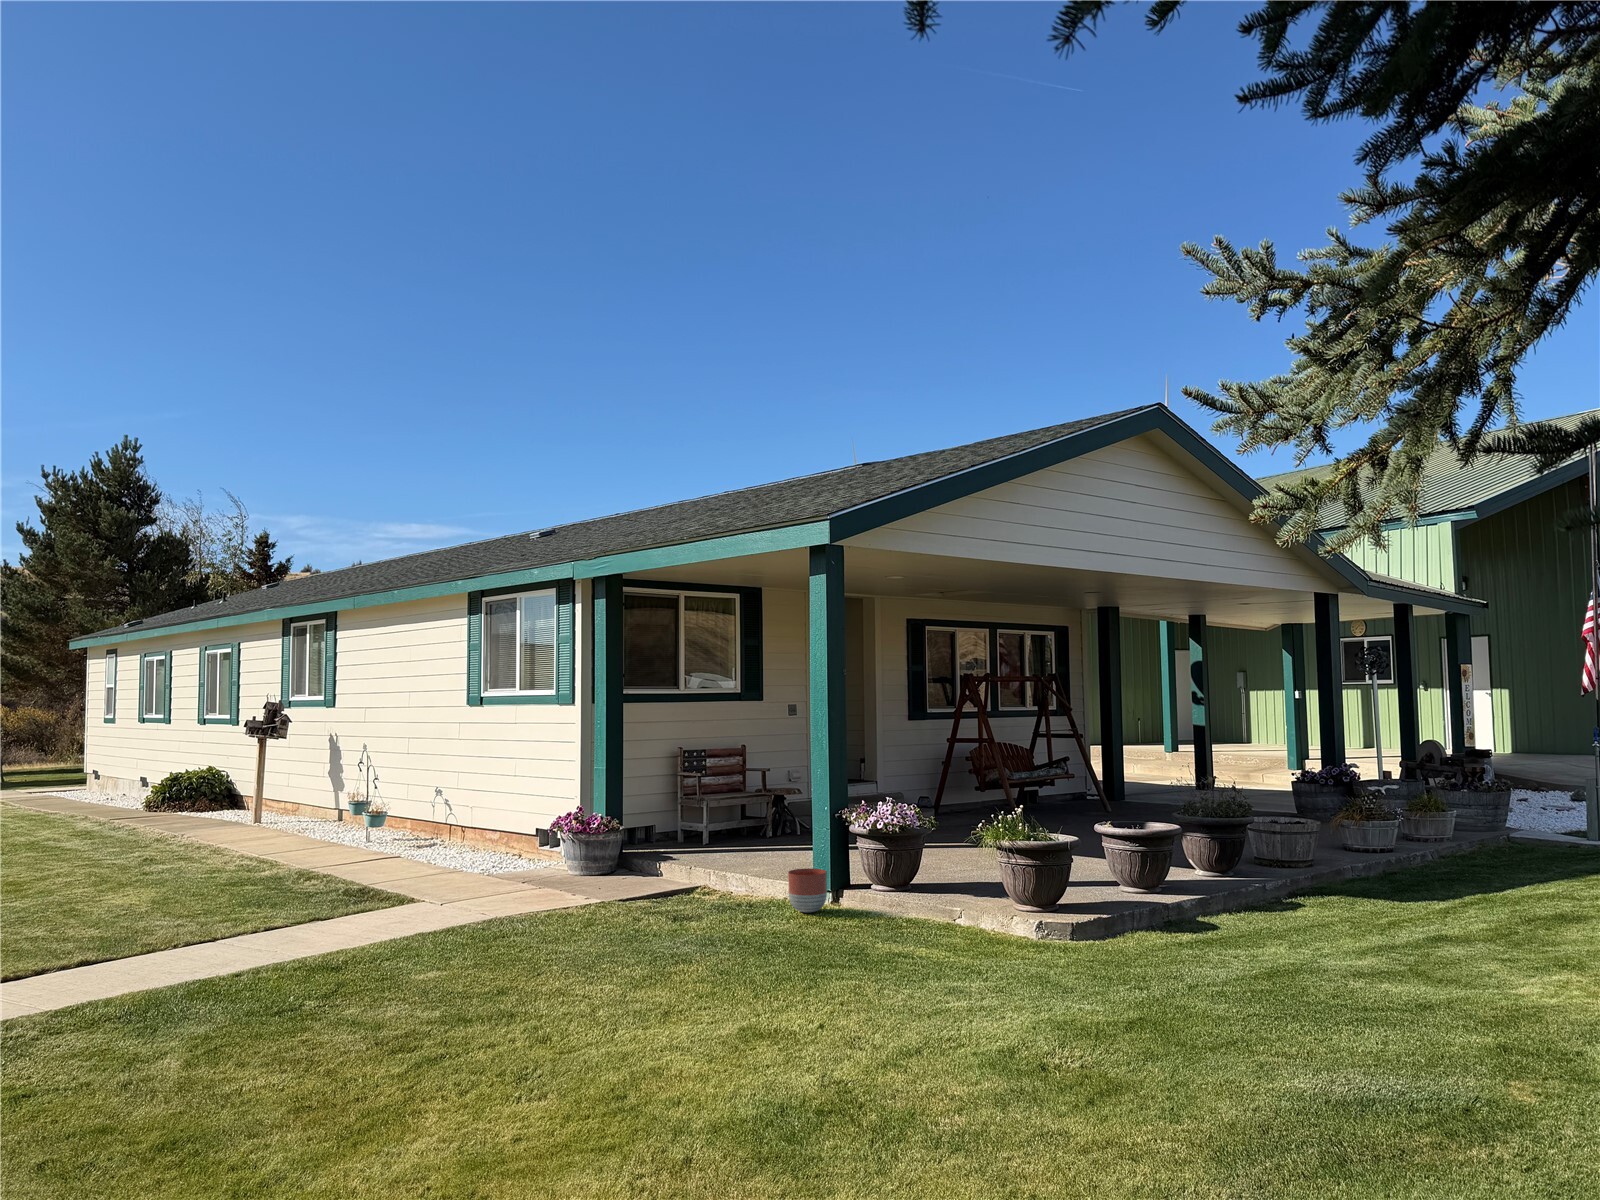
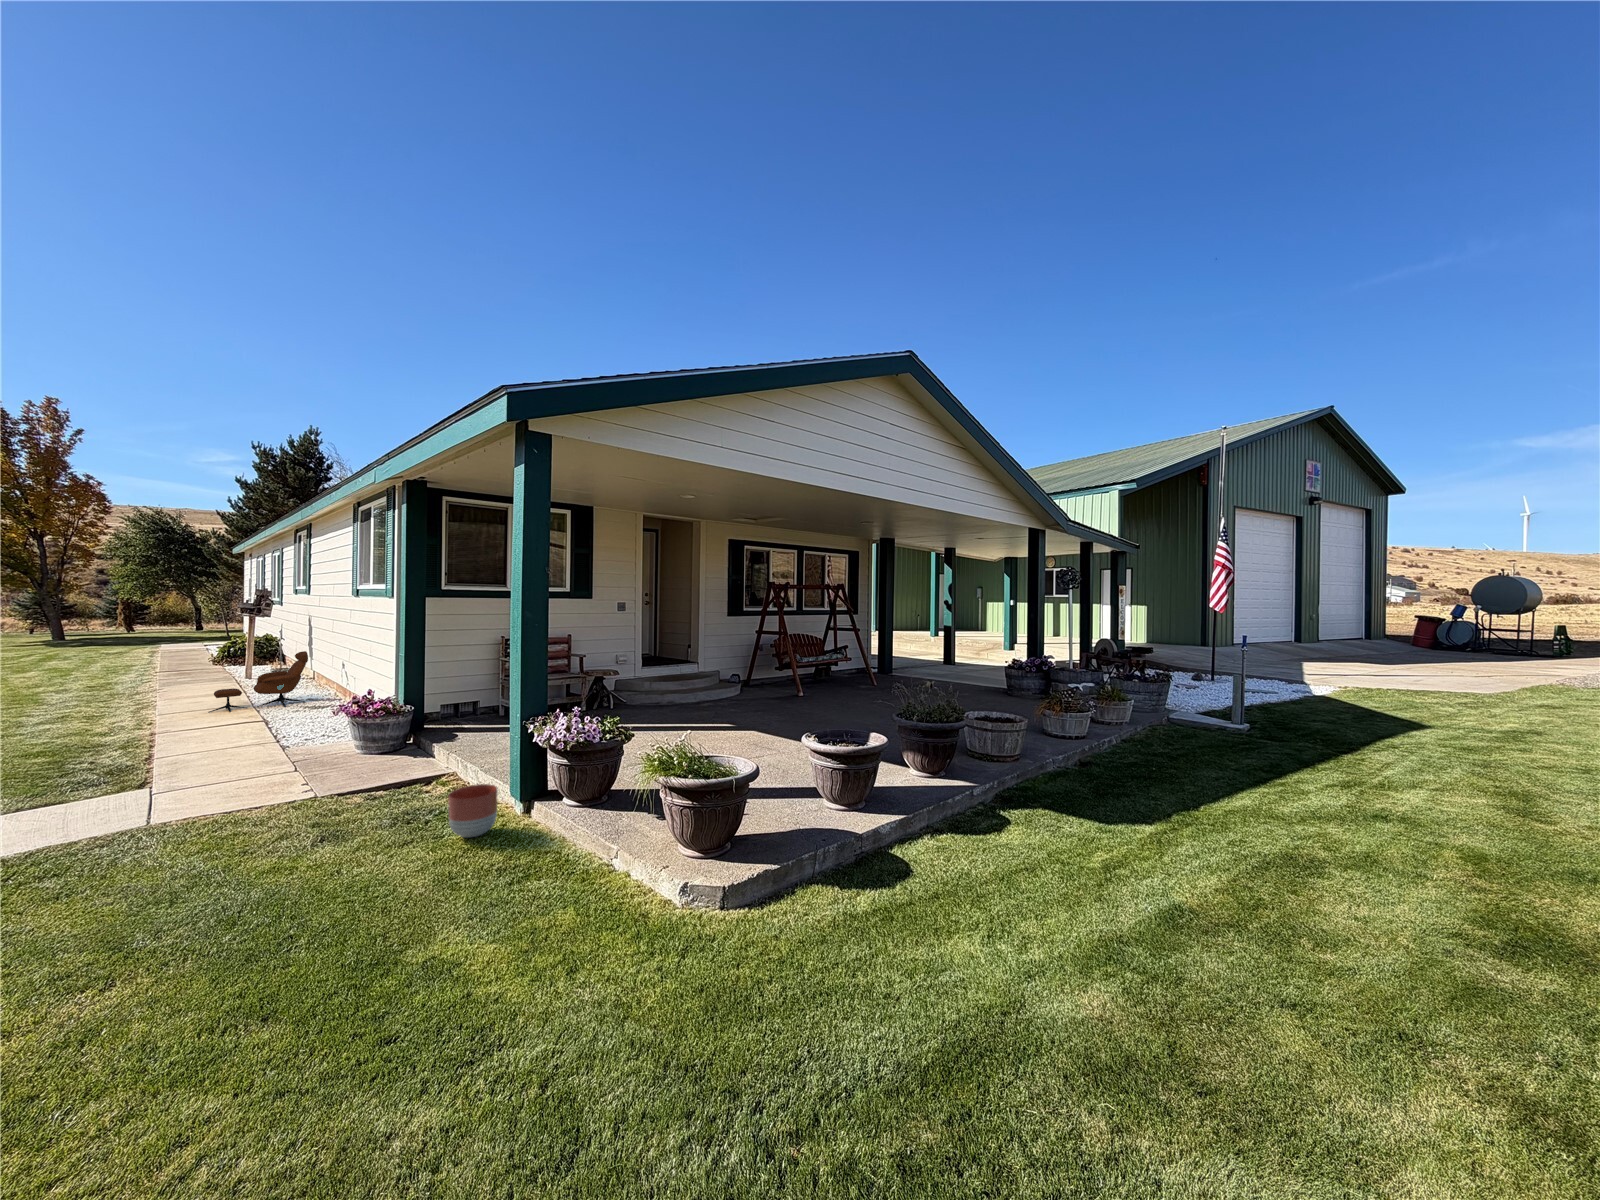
lounge chair: none [328,772,419,845] -> present [208,651,308,713]

